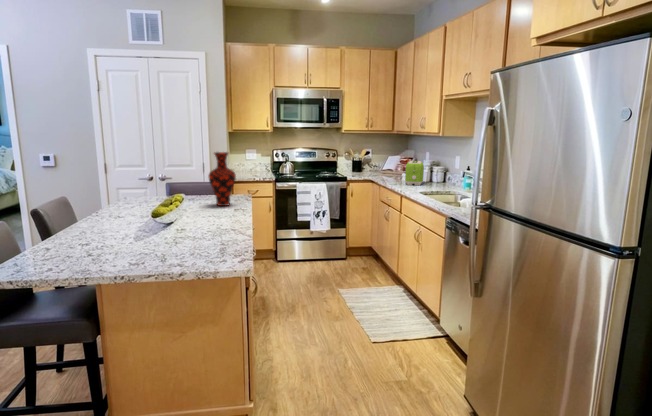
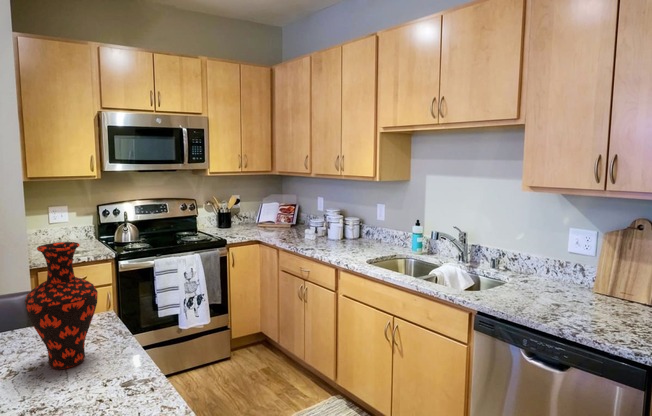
toaster: present [405,161,424,185] -> none [317,213,347,248]

